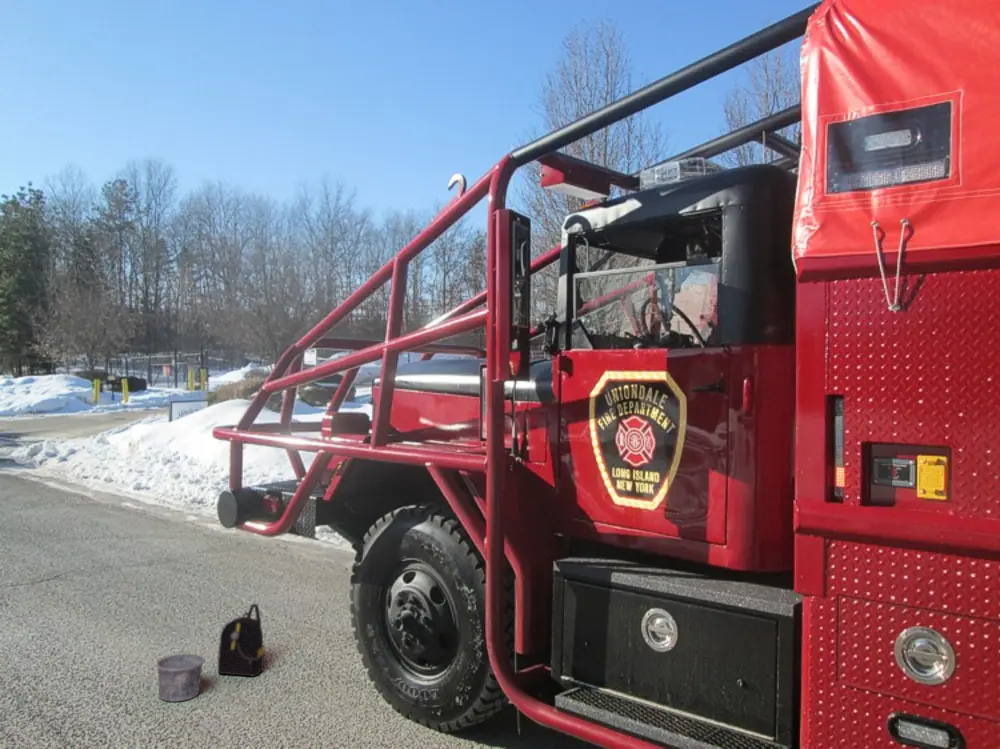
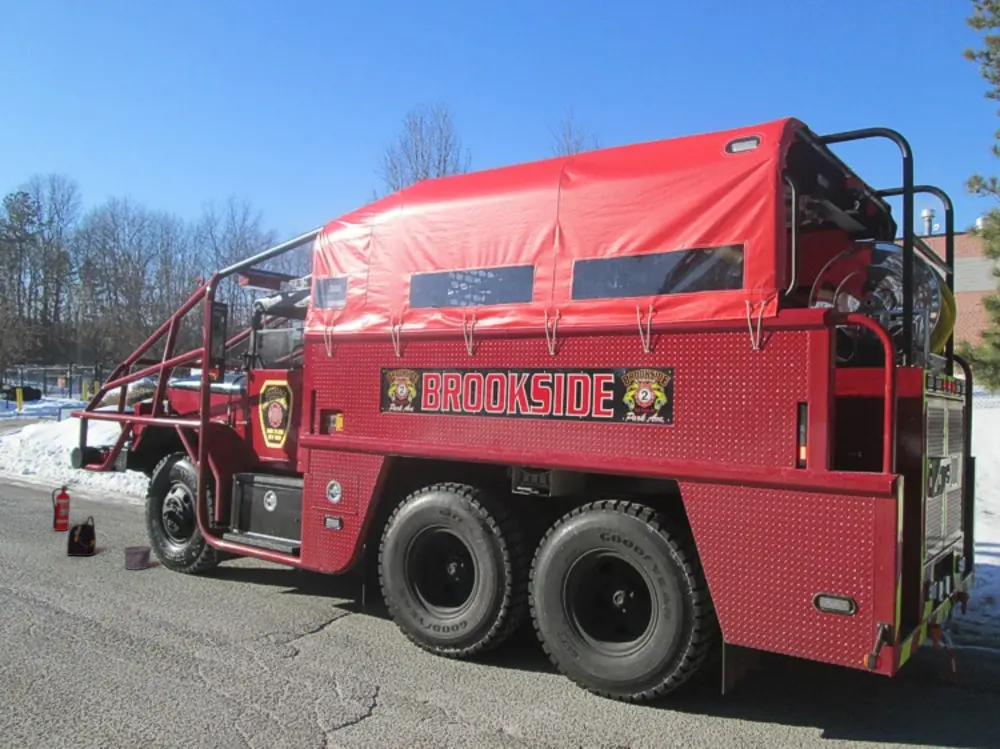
fire extinguisher: none [184,530,214,605] -> present [52,483,72,531]
bucket: present [156,654,205,702] -> present [124,546,152,570]

